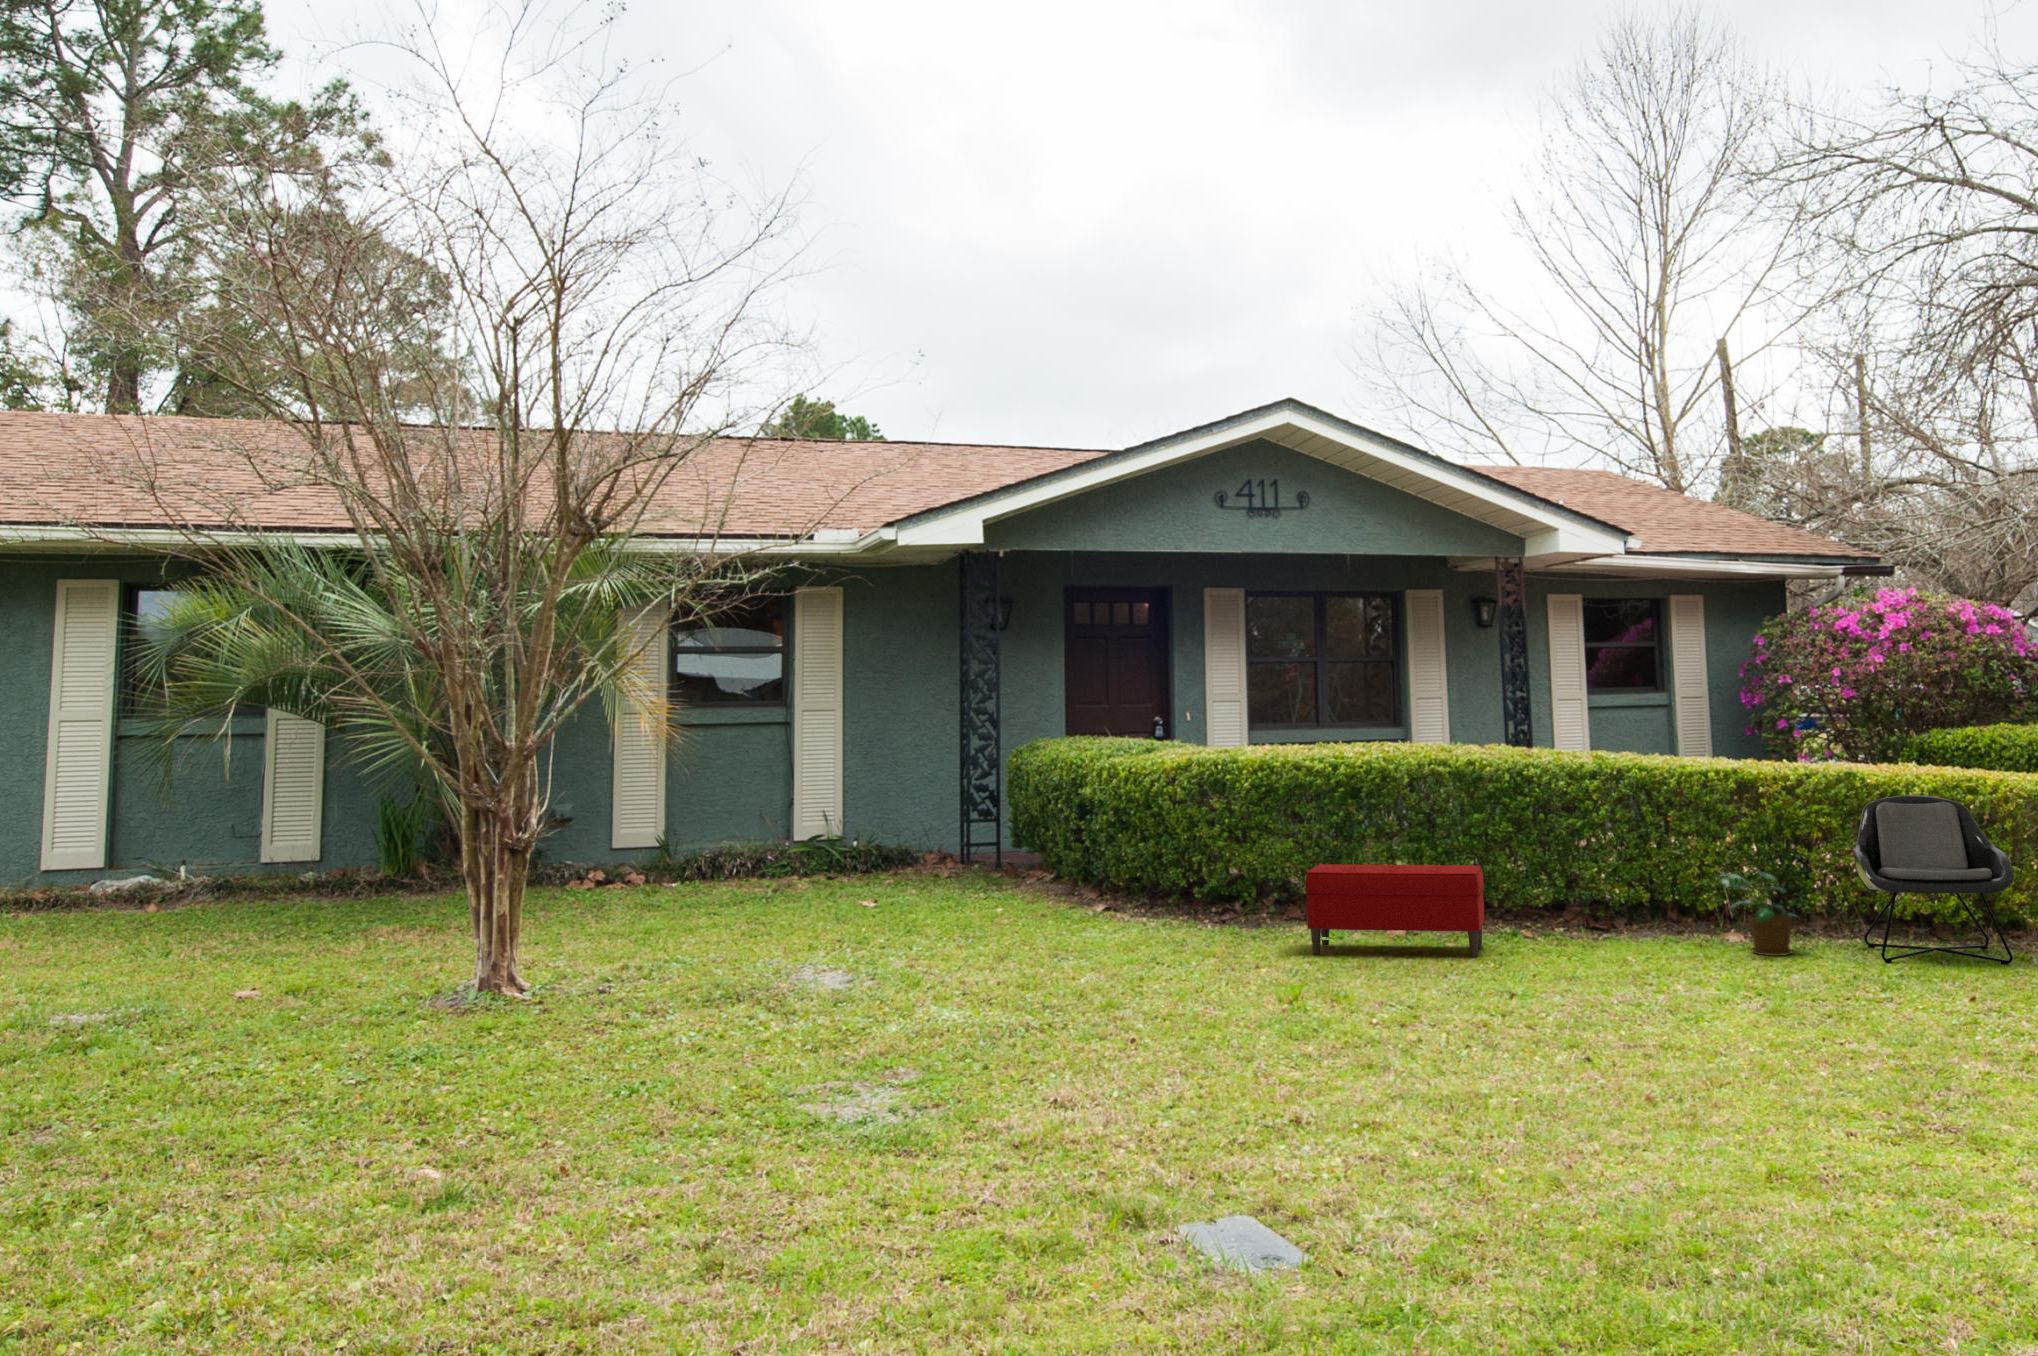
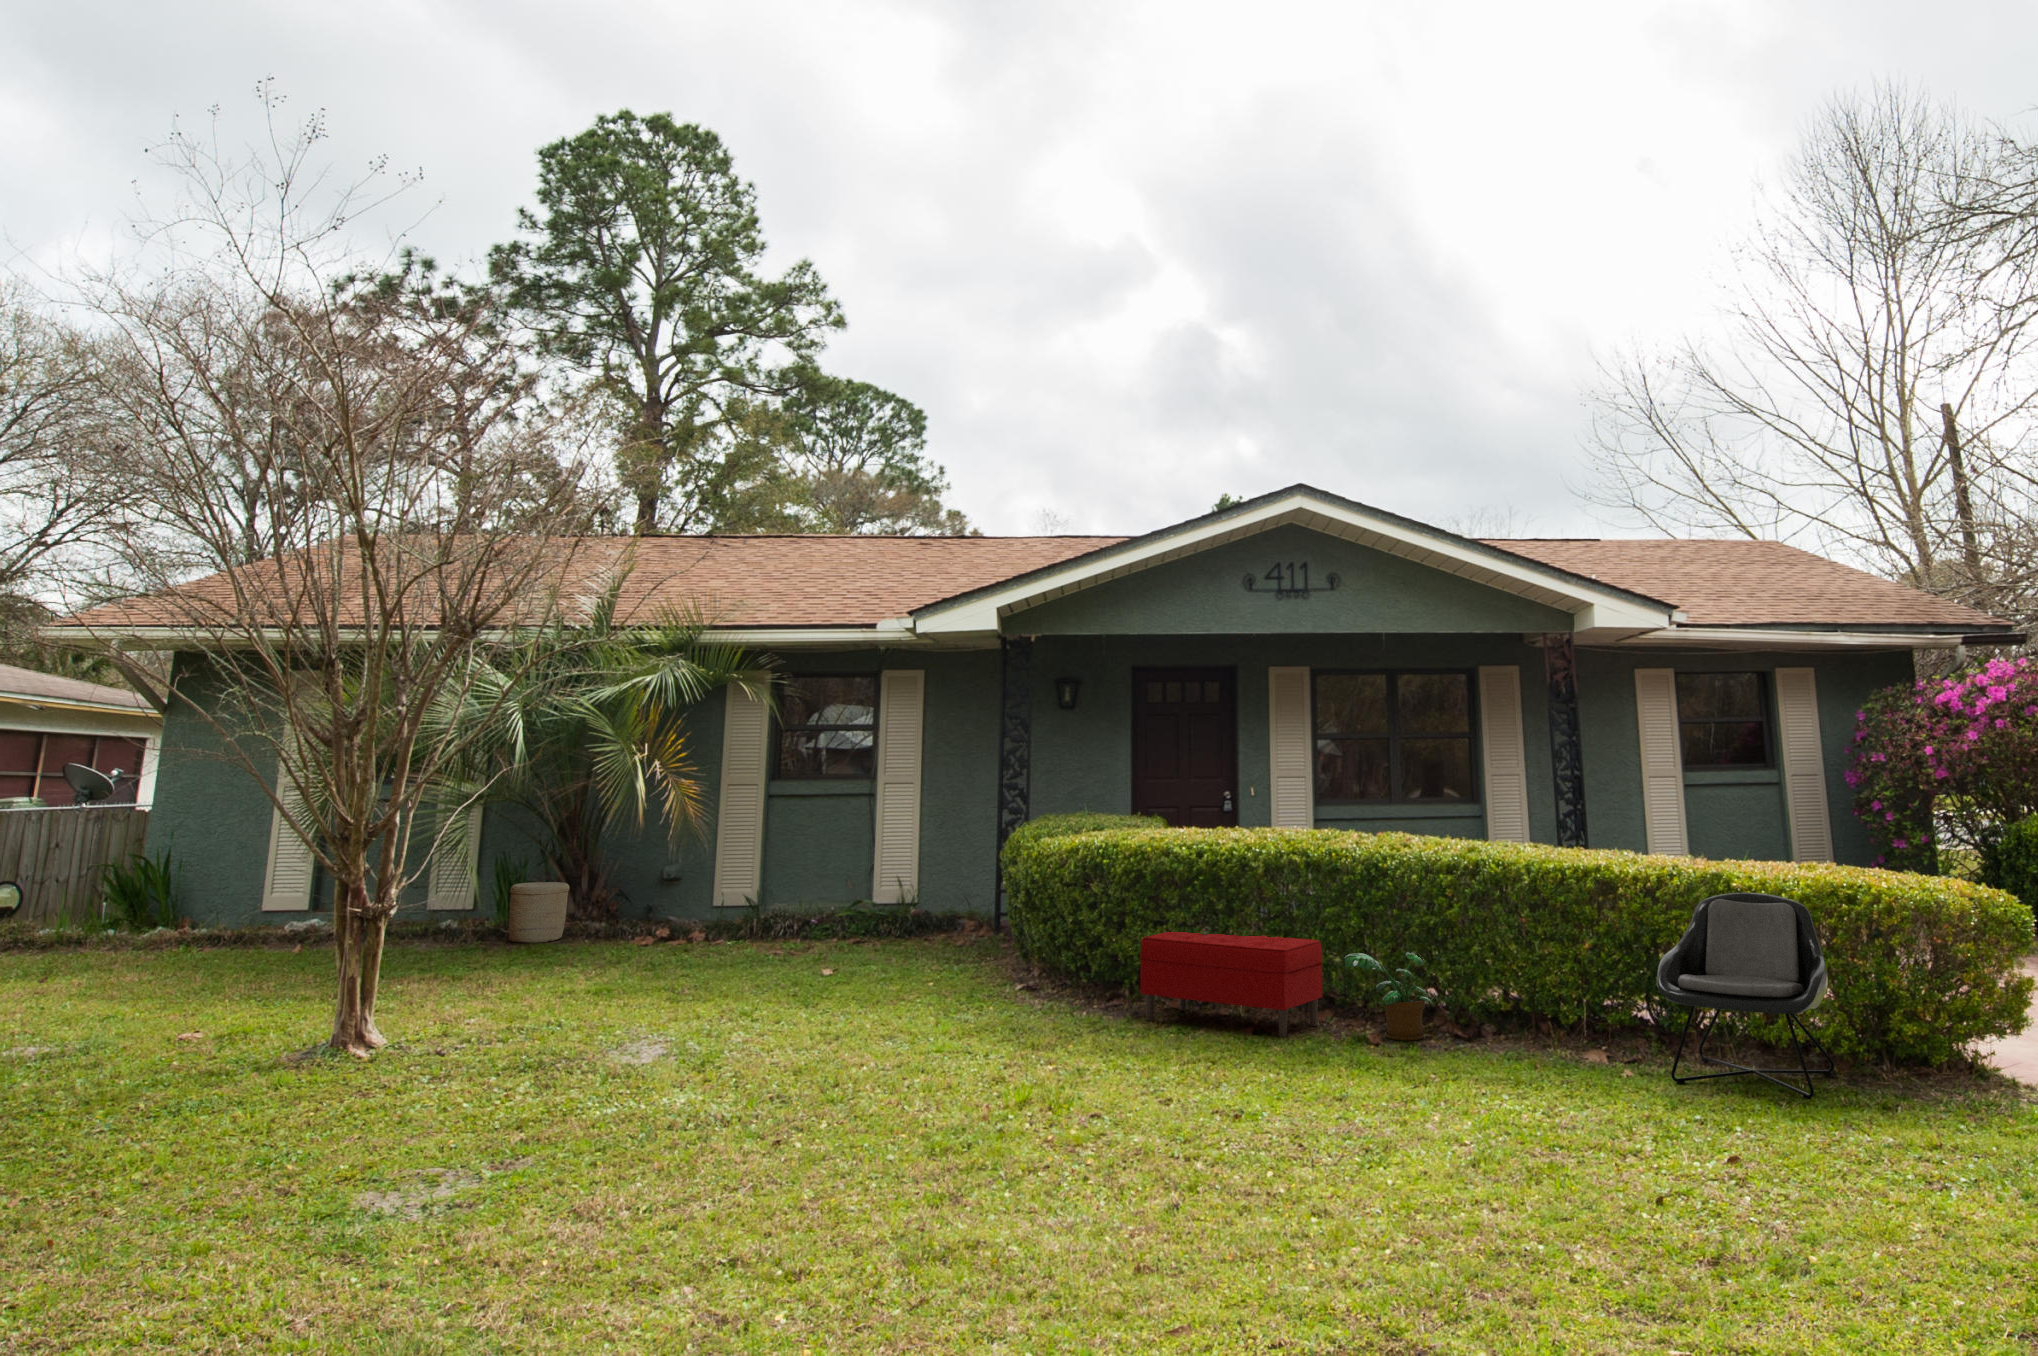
woven basket: none [367,867,438,940] -> present [509,882,570,943]
potted plant: present [1720,873,1798,956] -> present [1345,952,1433,1041]

